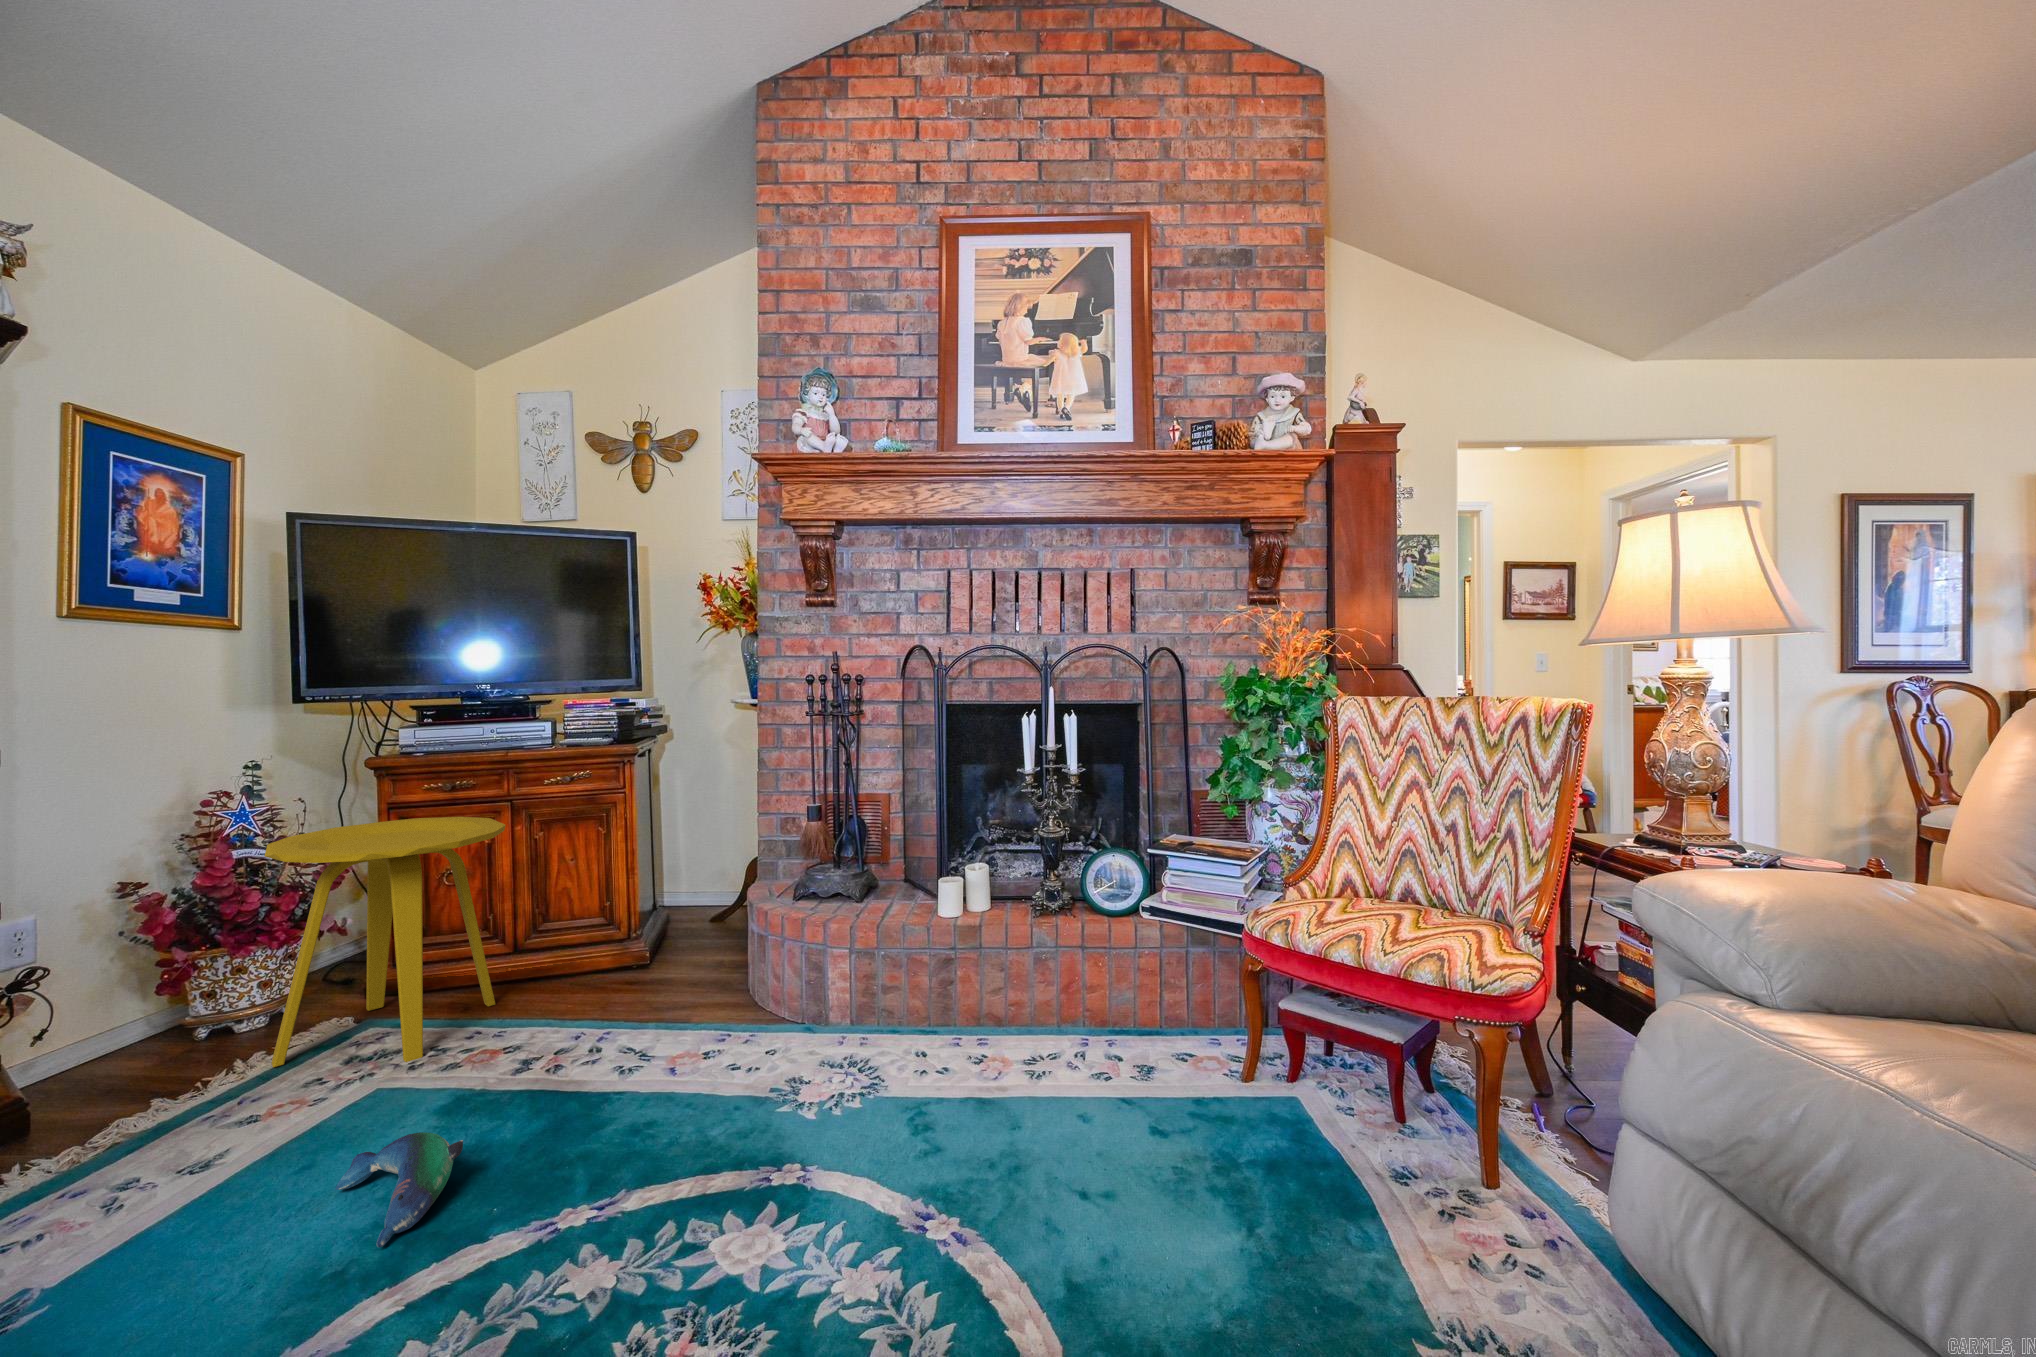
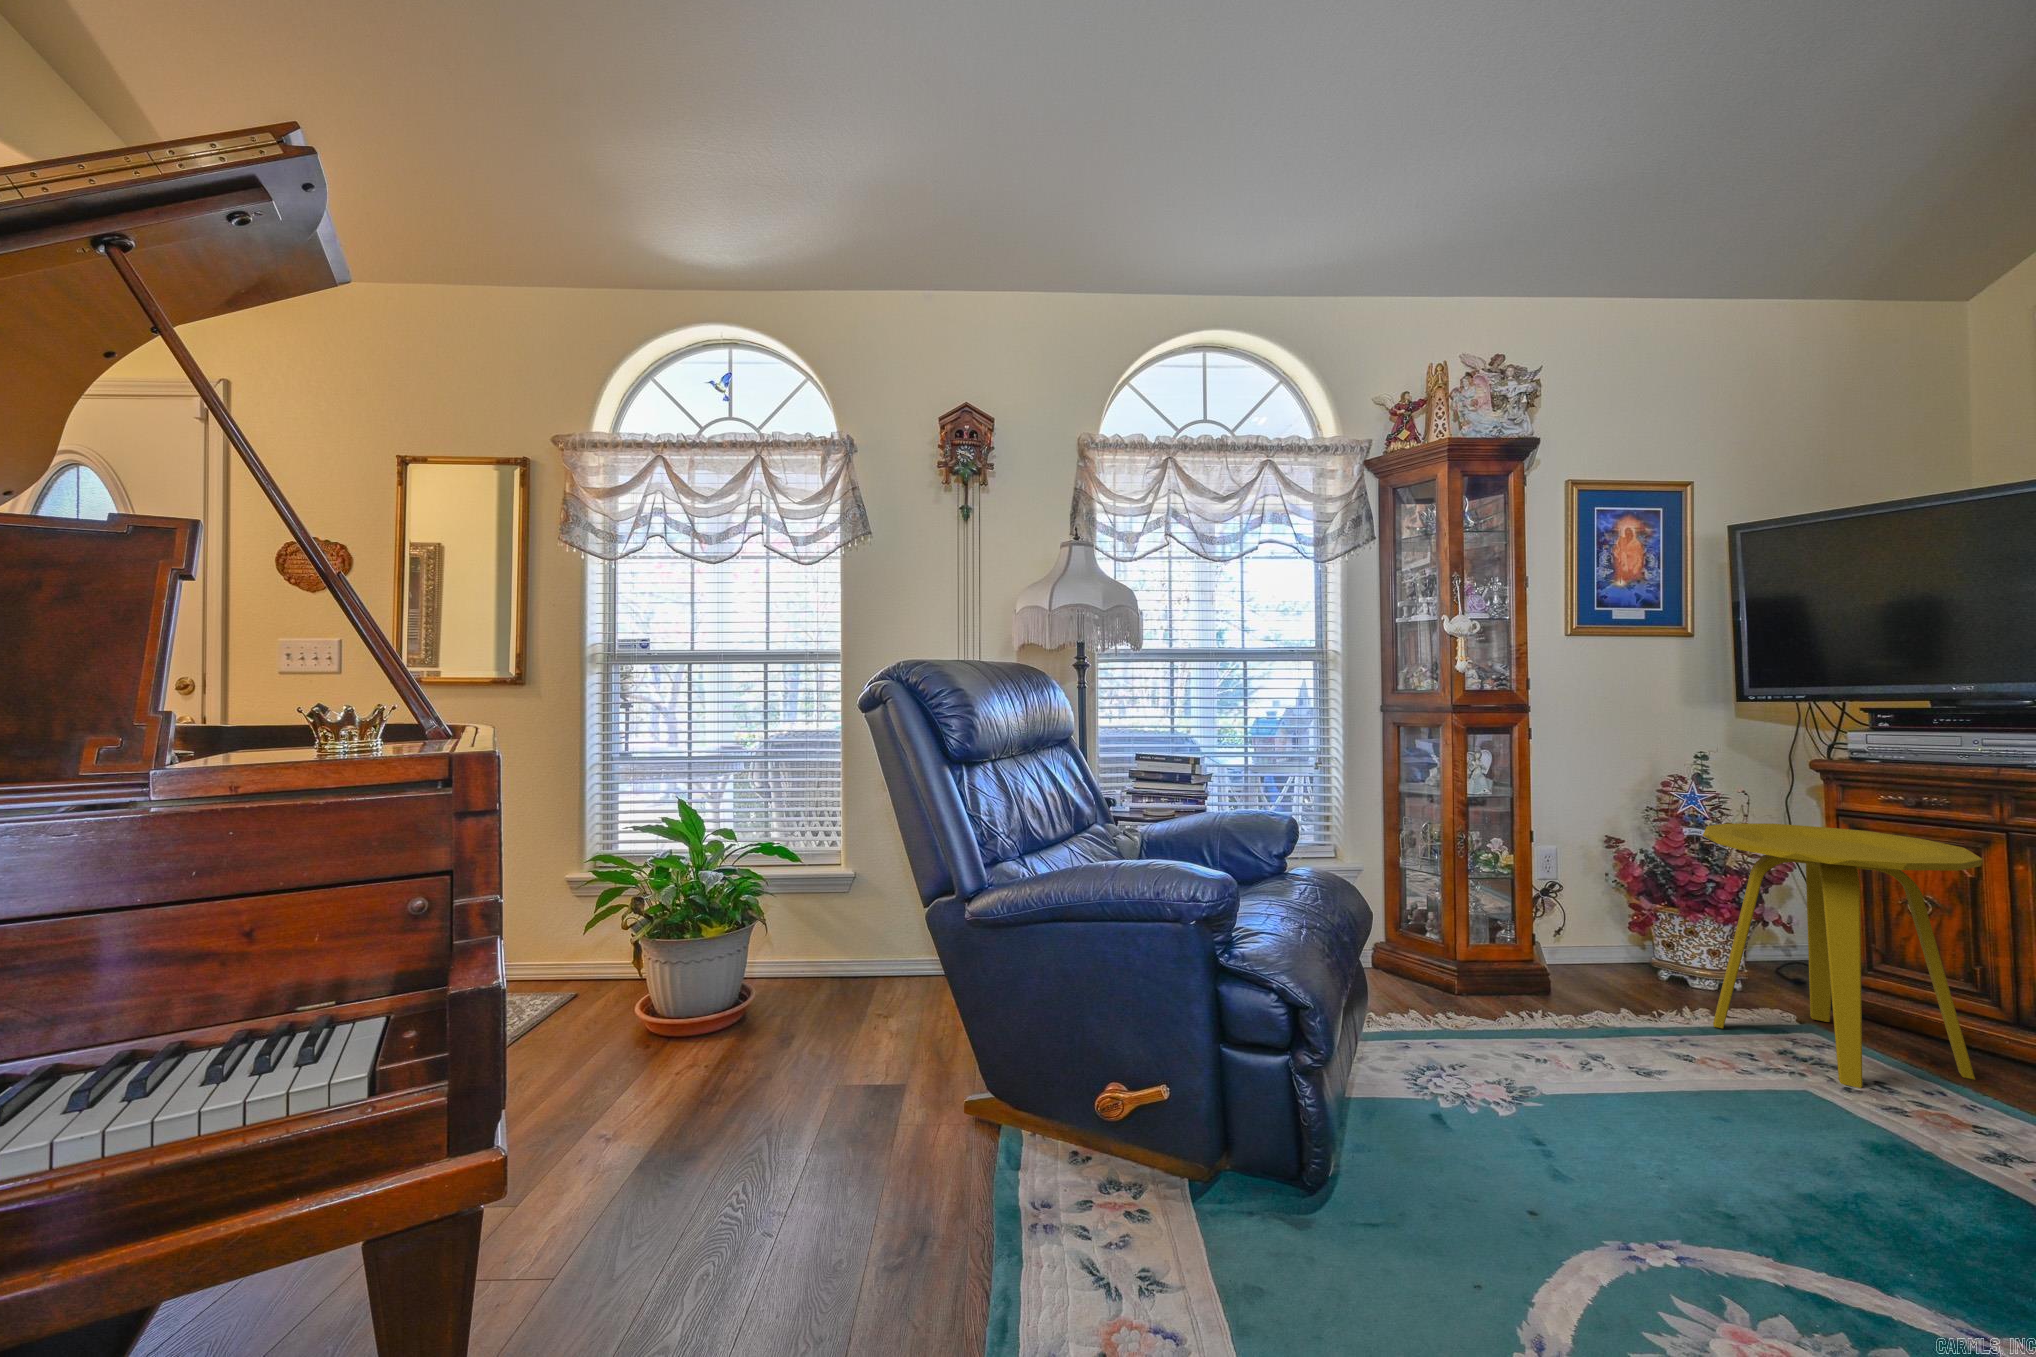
plush toy: present [336,1132,463,1247] -> none [1744,1131,1877,1226]

